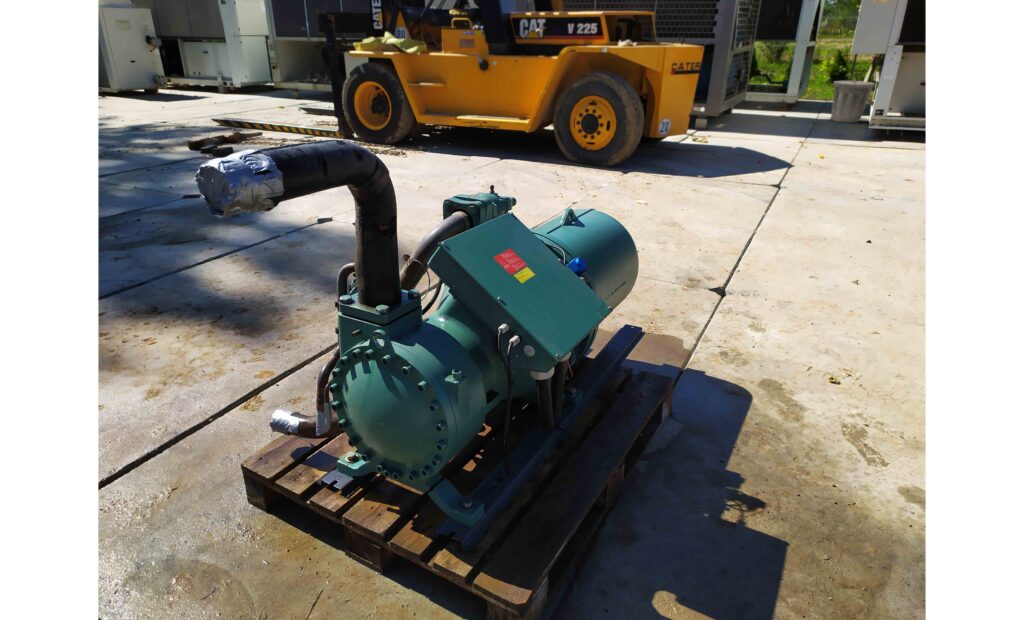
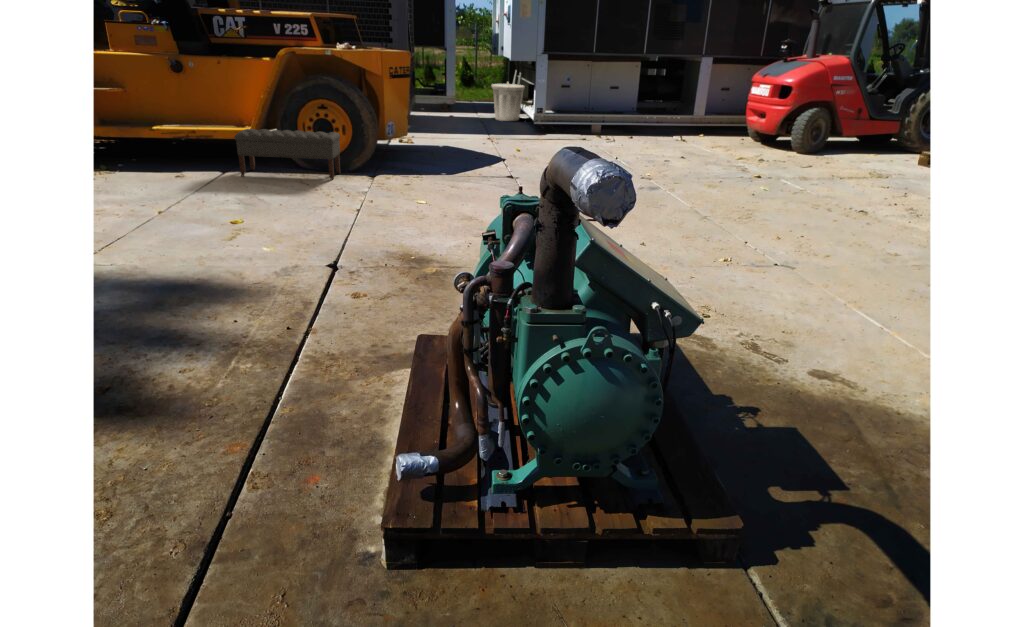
bench: none [511,121,602,173] -> present [235,129,340,180]

